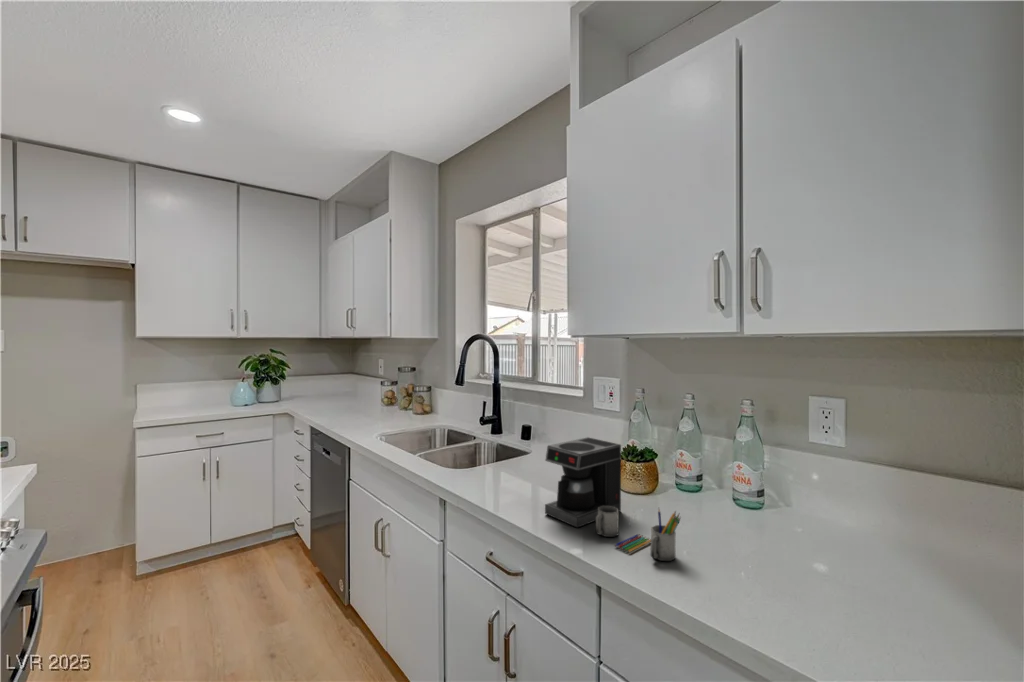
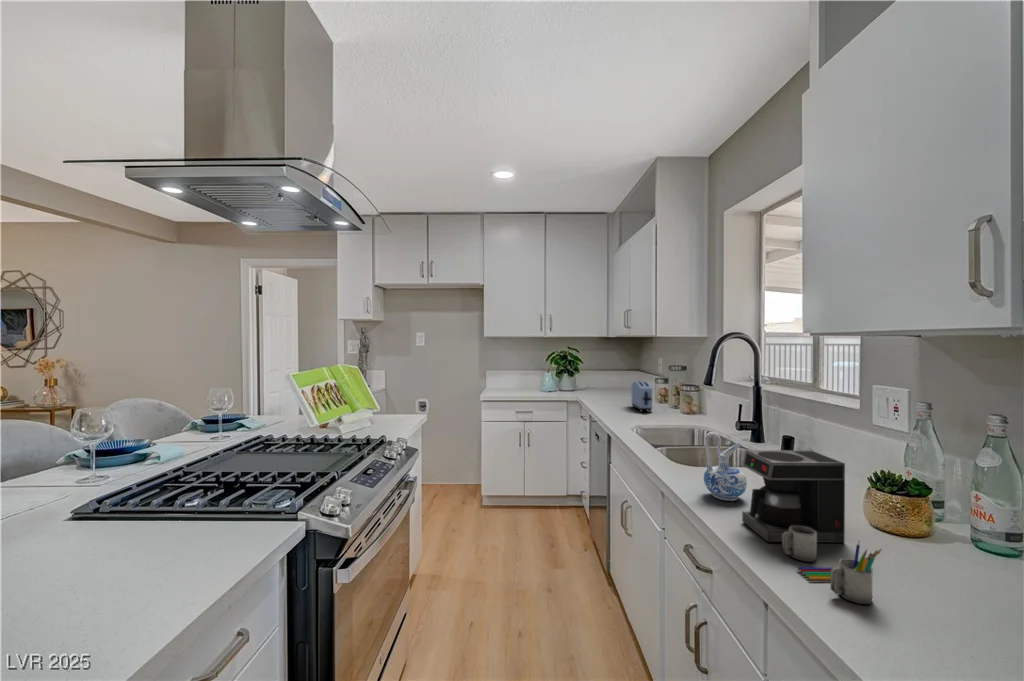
toaster: none [359,385,385,419] -> present [632,382,652,413]
ceramic pitcher: none [495,432,532,496] -> present [704,432,747,501]

